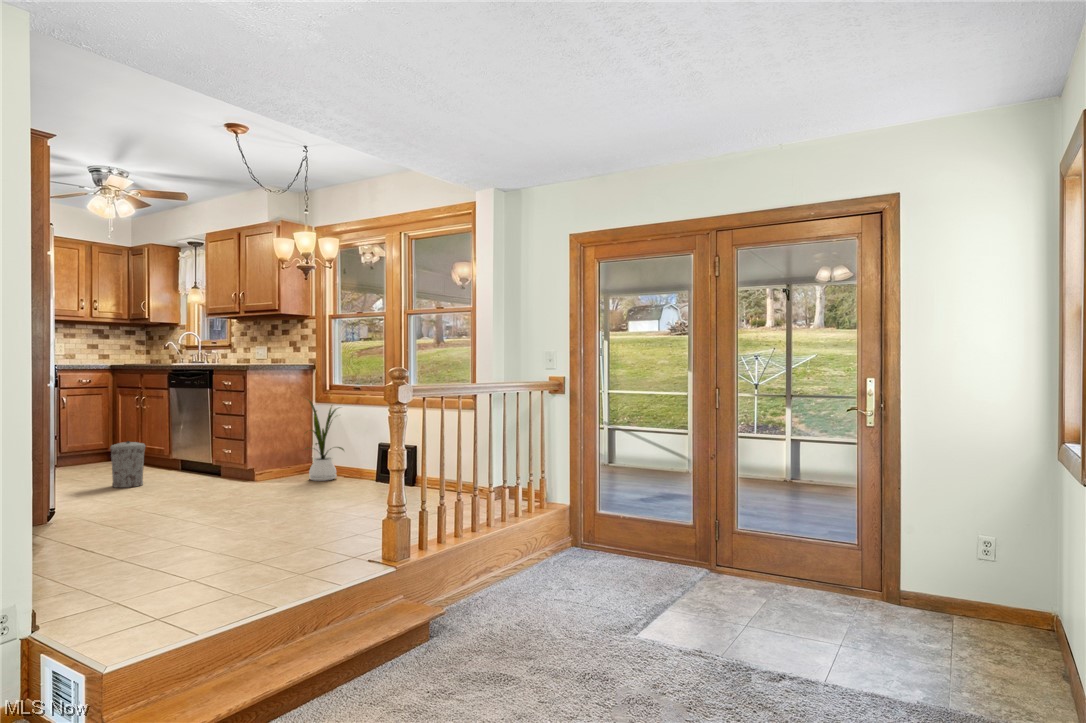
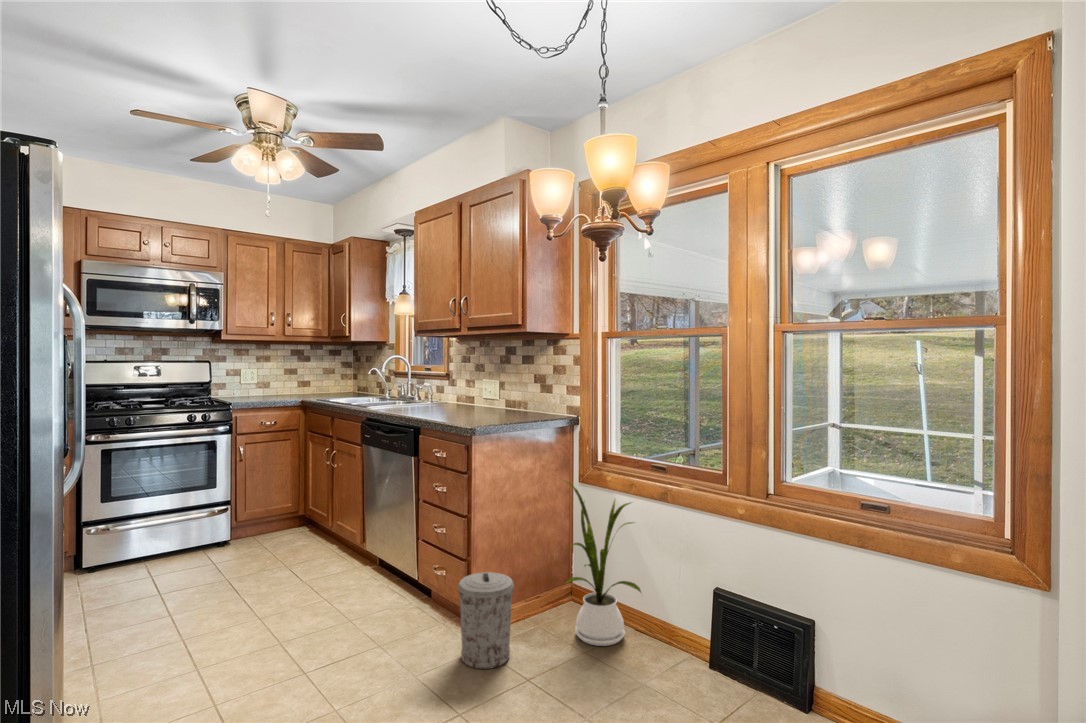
trash can: present [110,441,145,488] -> present [458,572,514,669]

